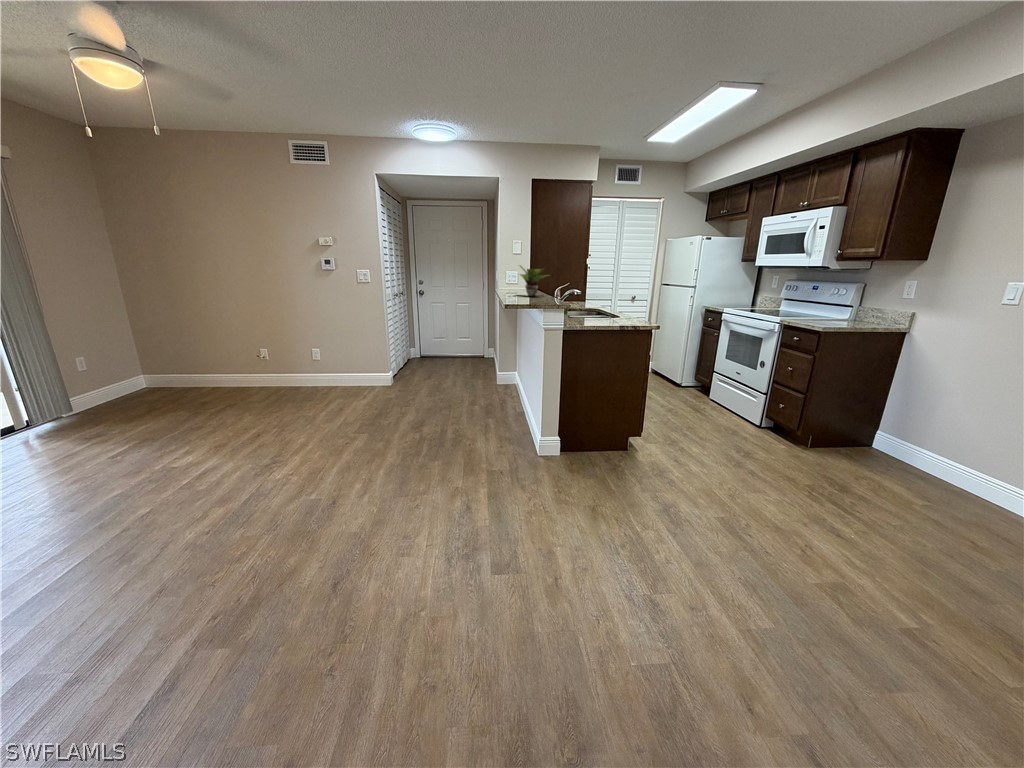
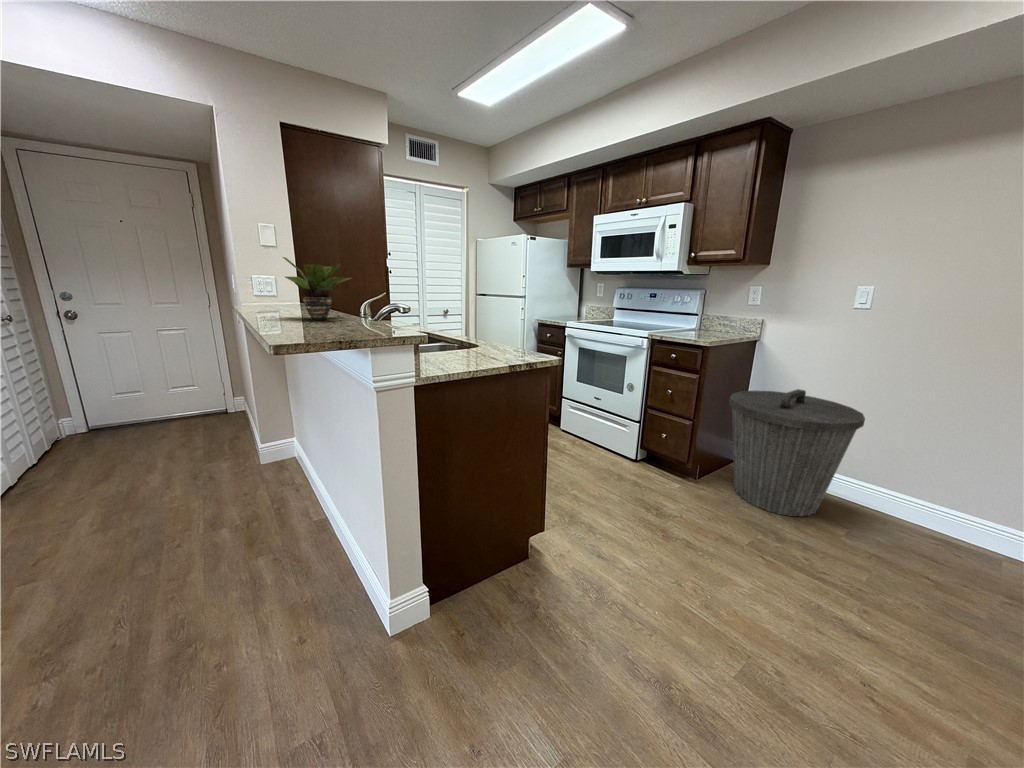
trash can: none [839,377,976,490] -> present [729,389,865,517]

